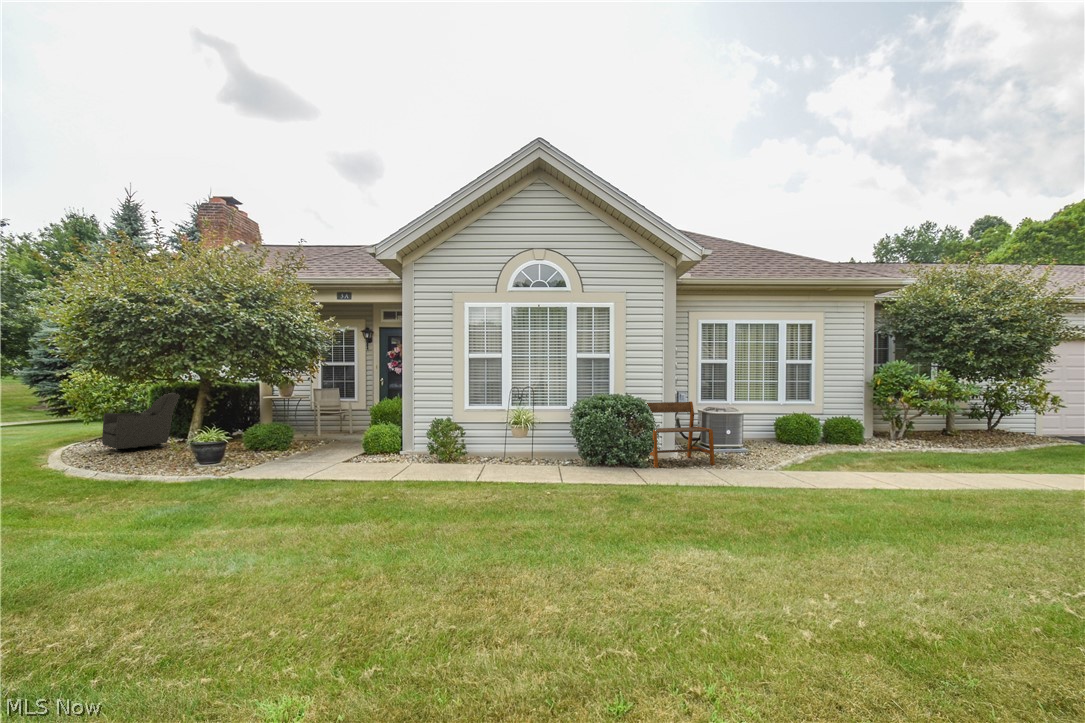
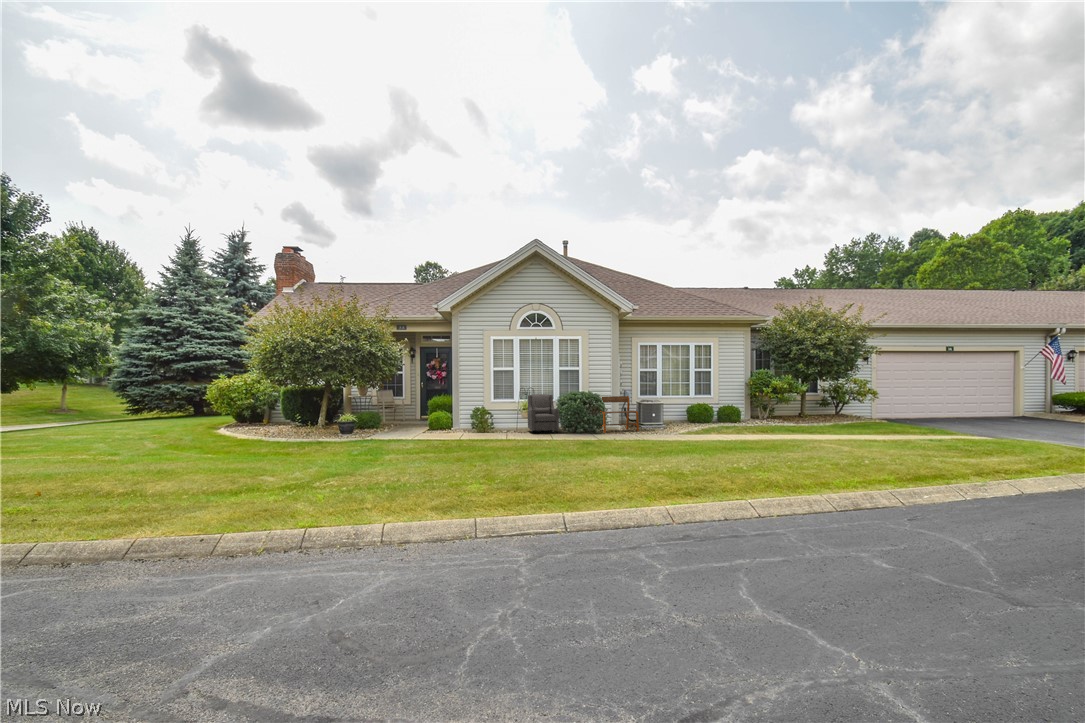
chair: present [102,393,180,452] -> present [528,394,559,433]

